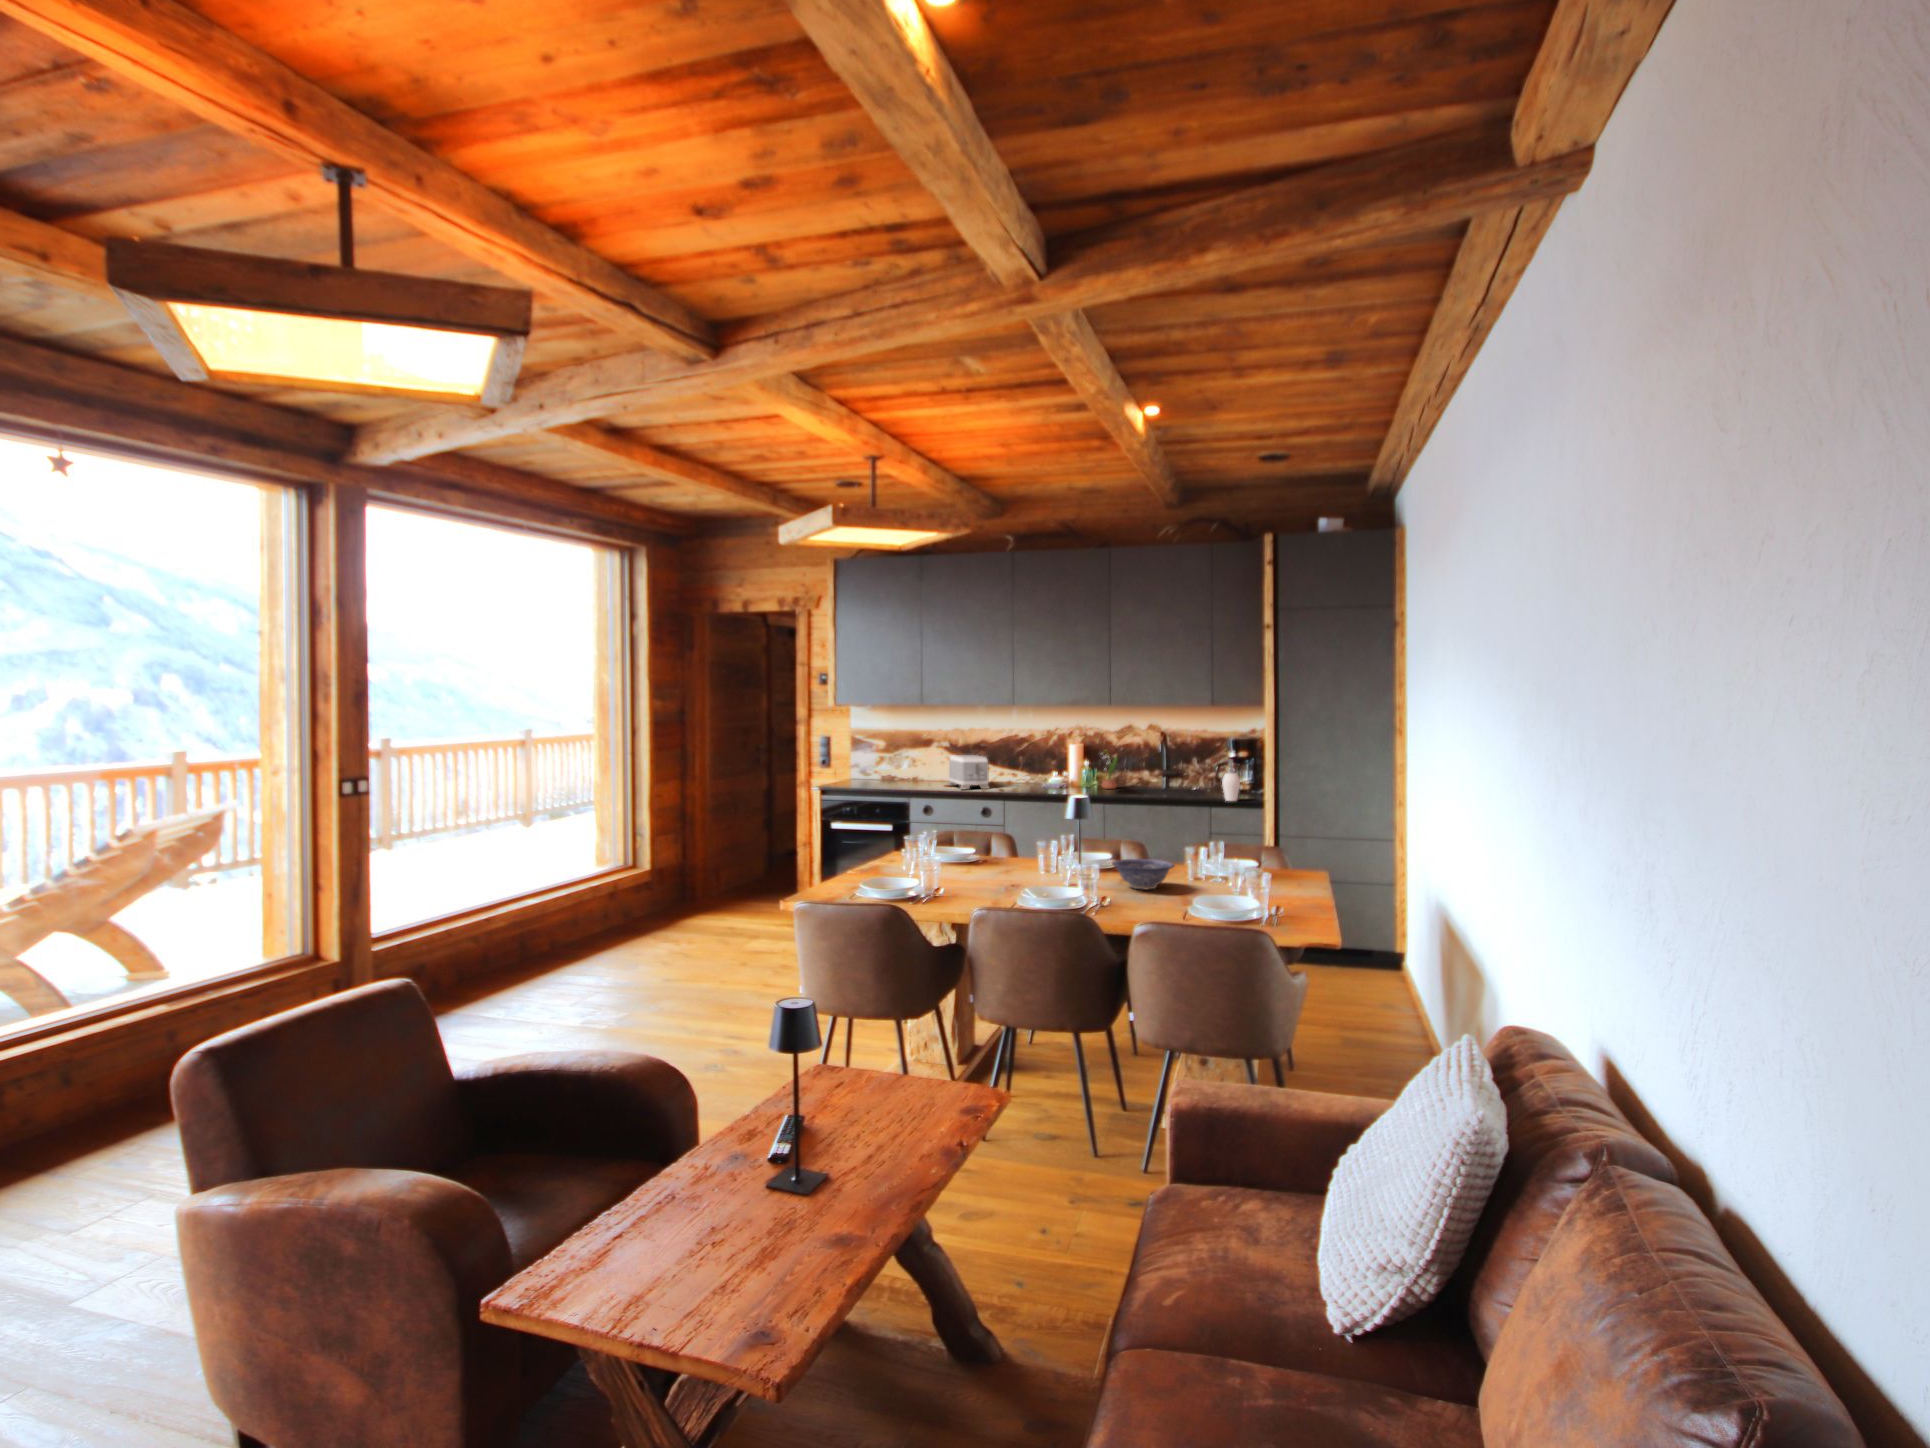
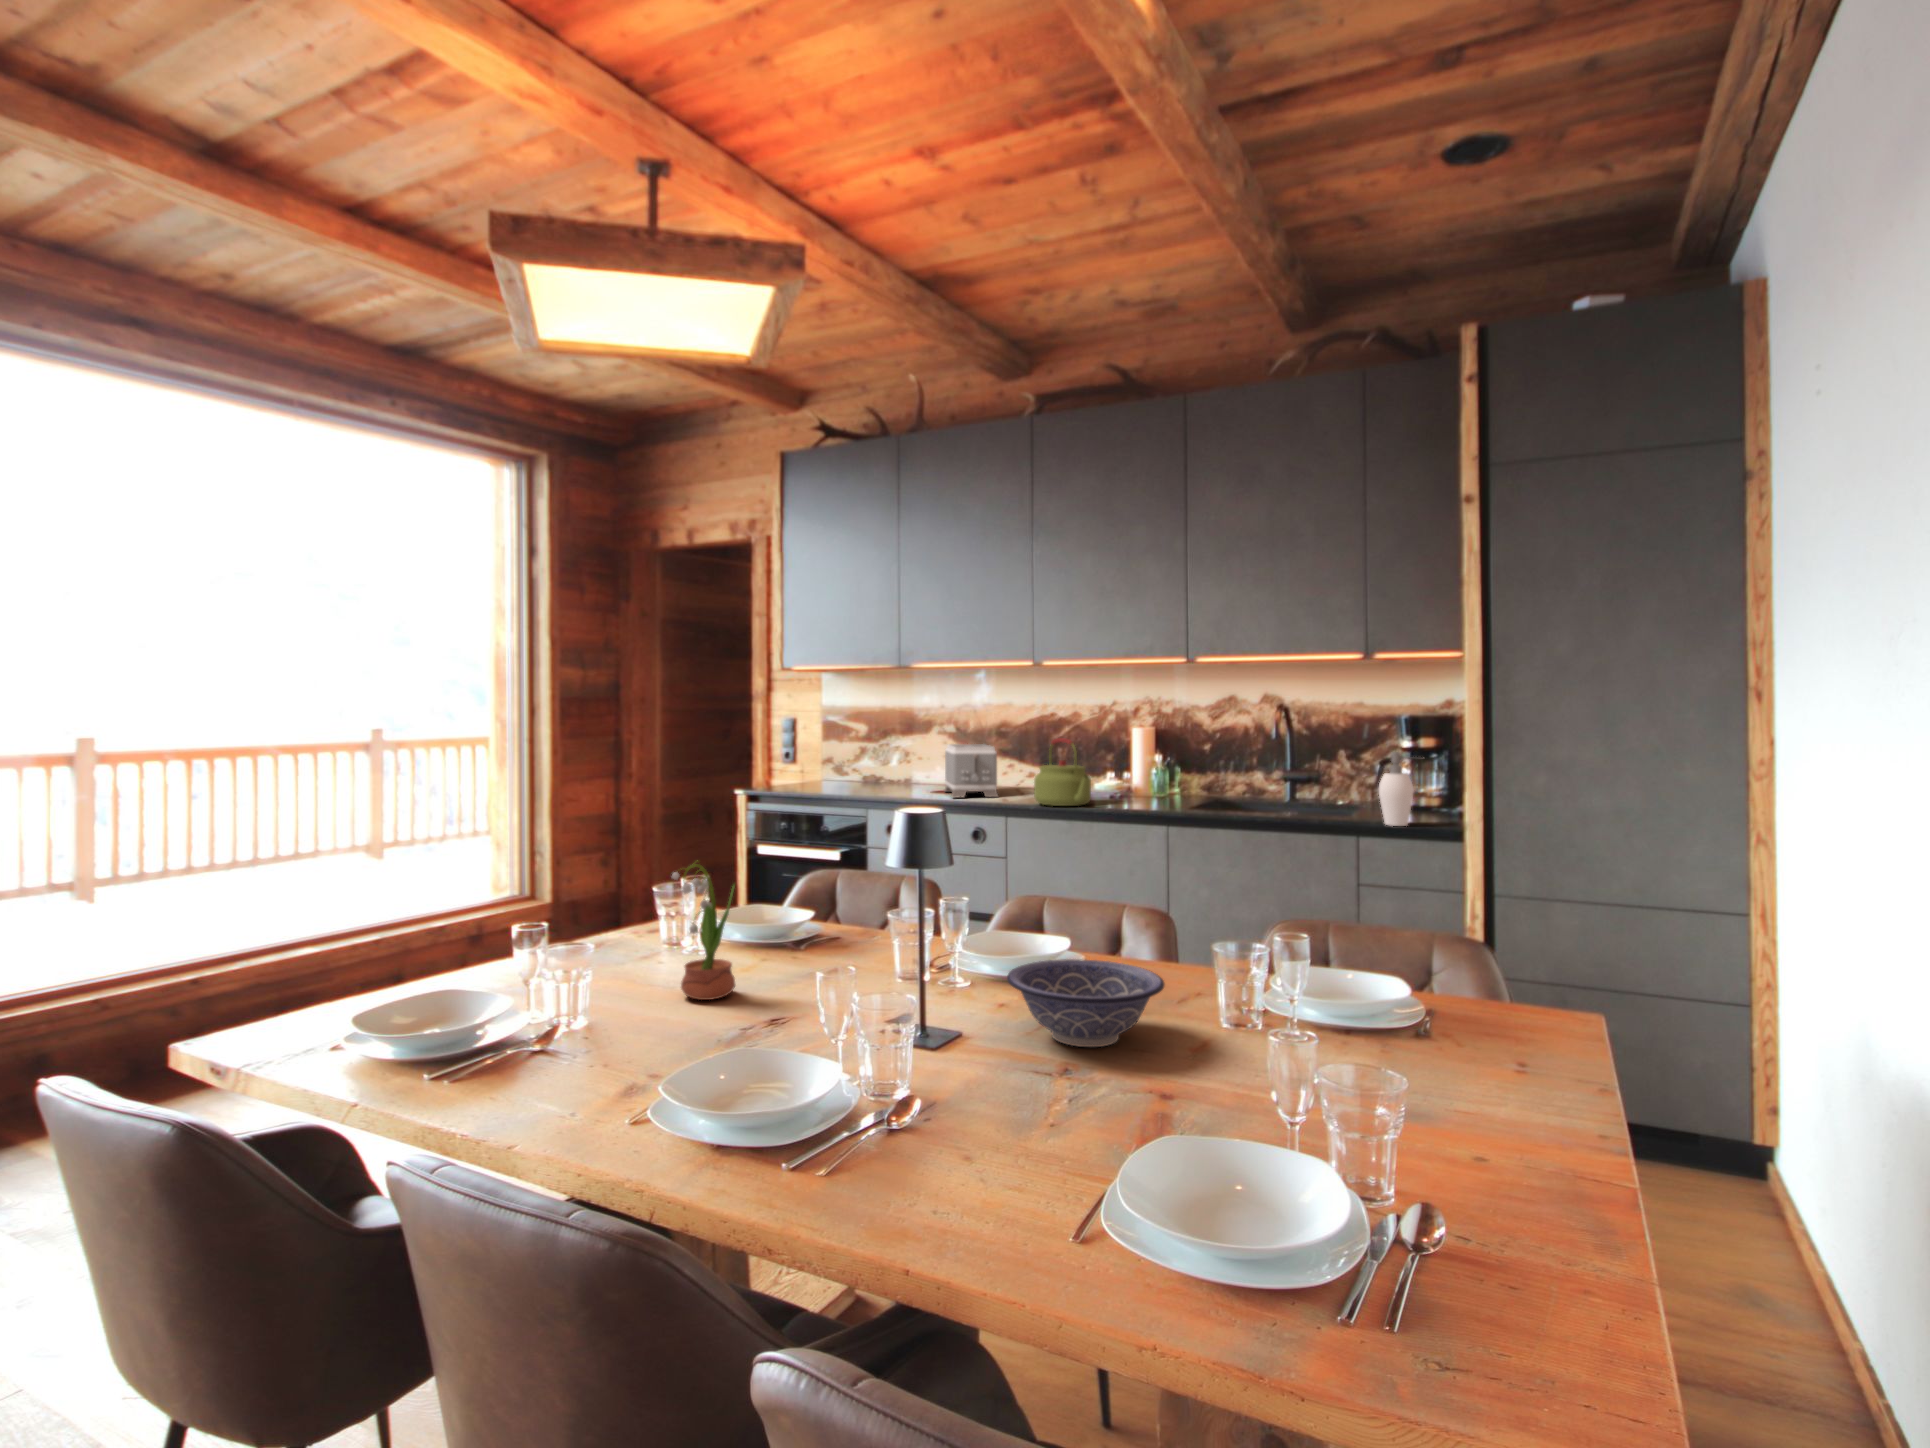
potted flower: present [1102,750,1117,789] -> present [672,860,735,1000]
kettle: none [1019,753,1055,794] -> present [1034,738,1091,806]

